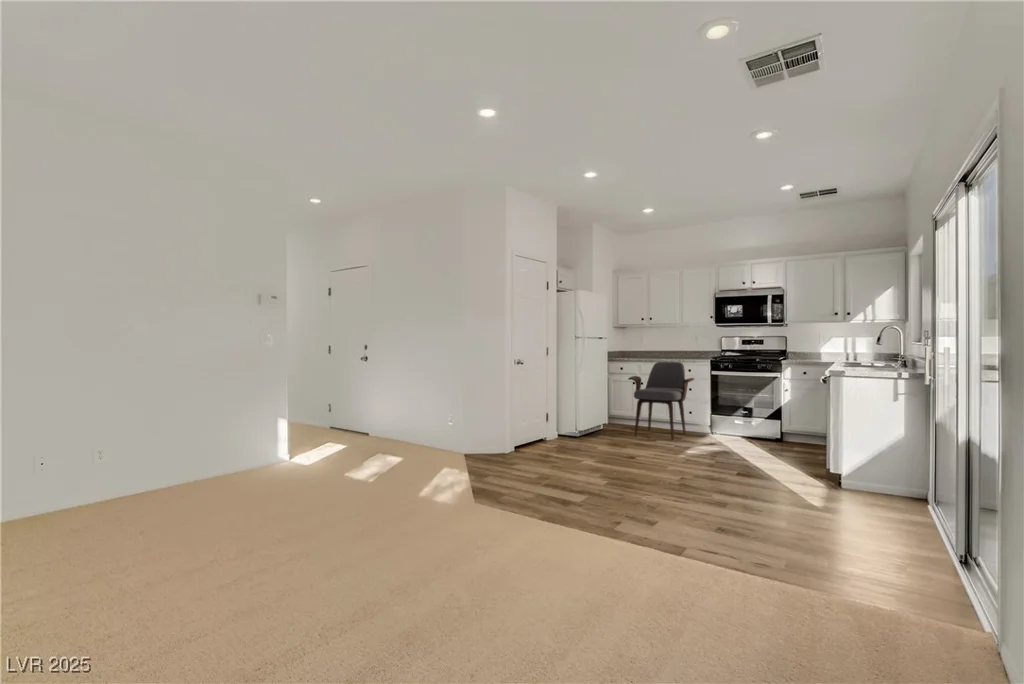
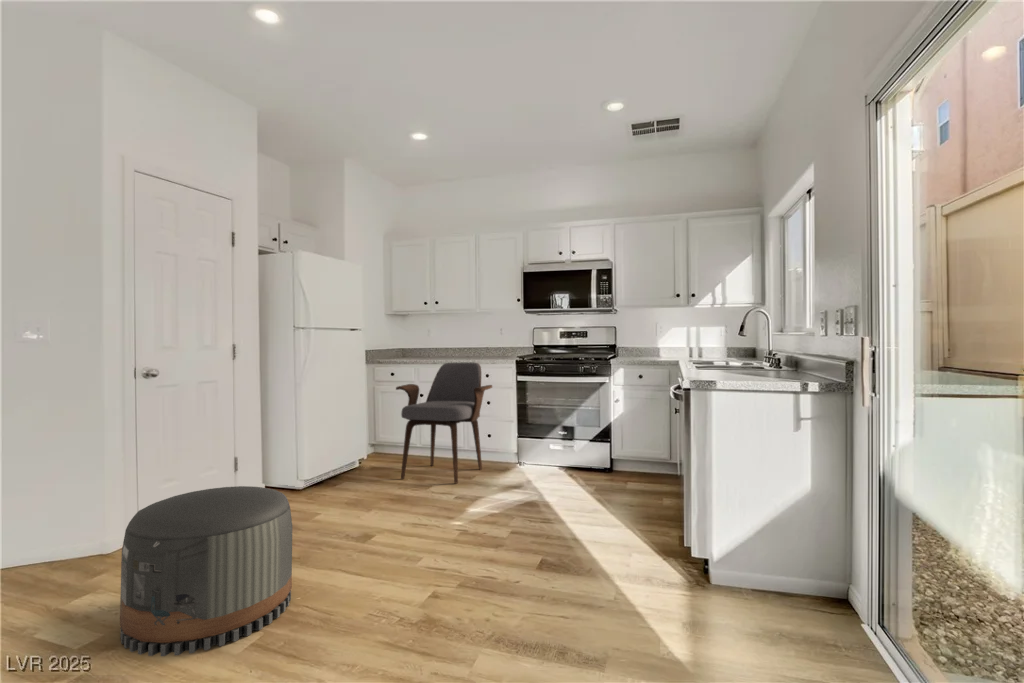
pouf: none [564,424,626,483] -> present [120,486,292,656]

